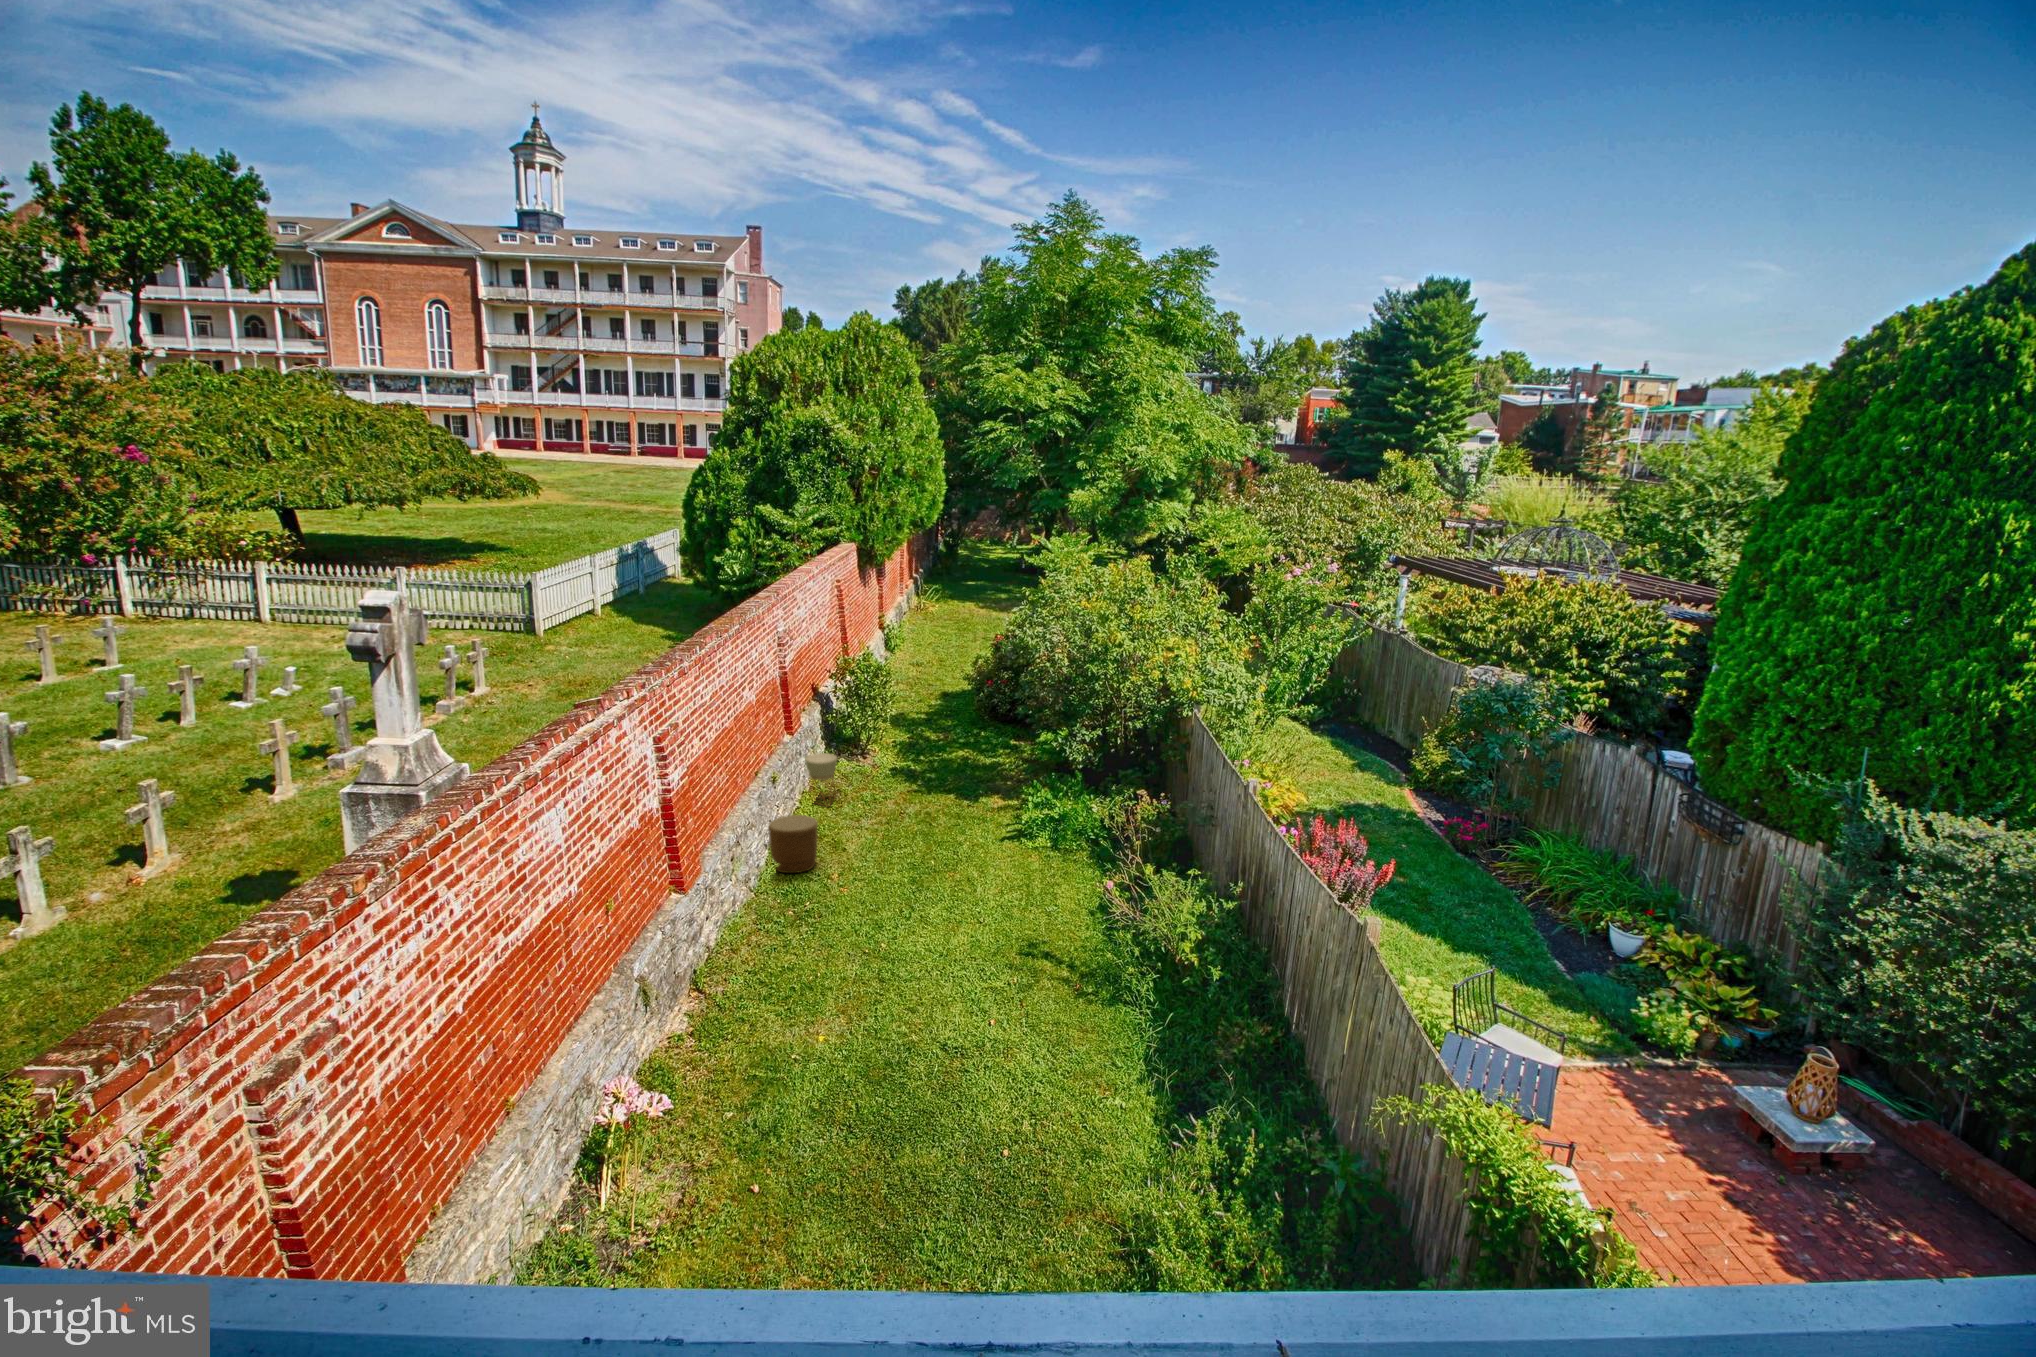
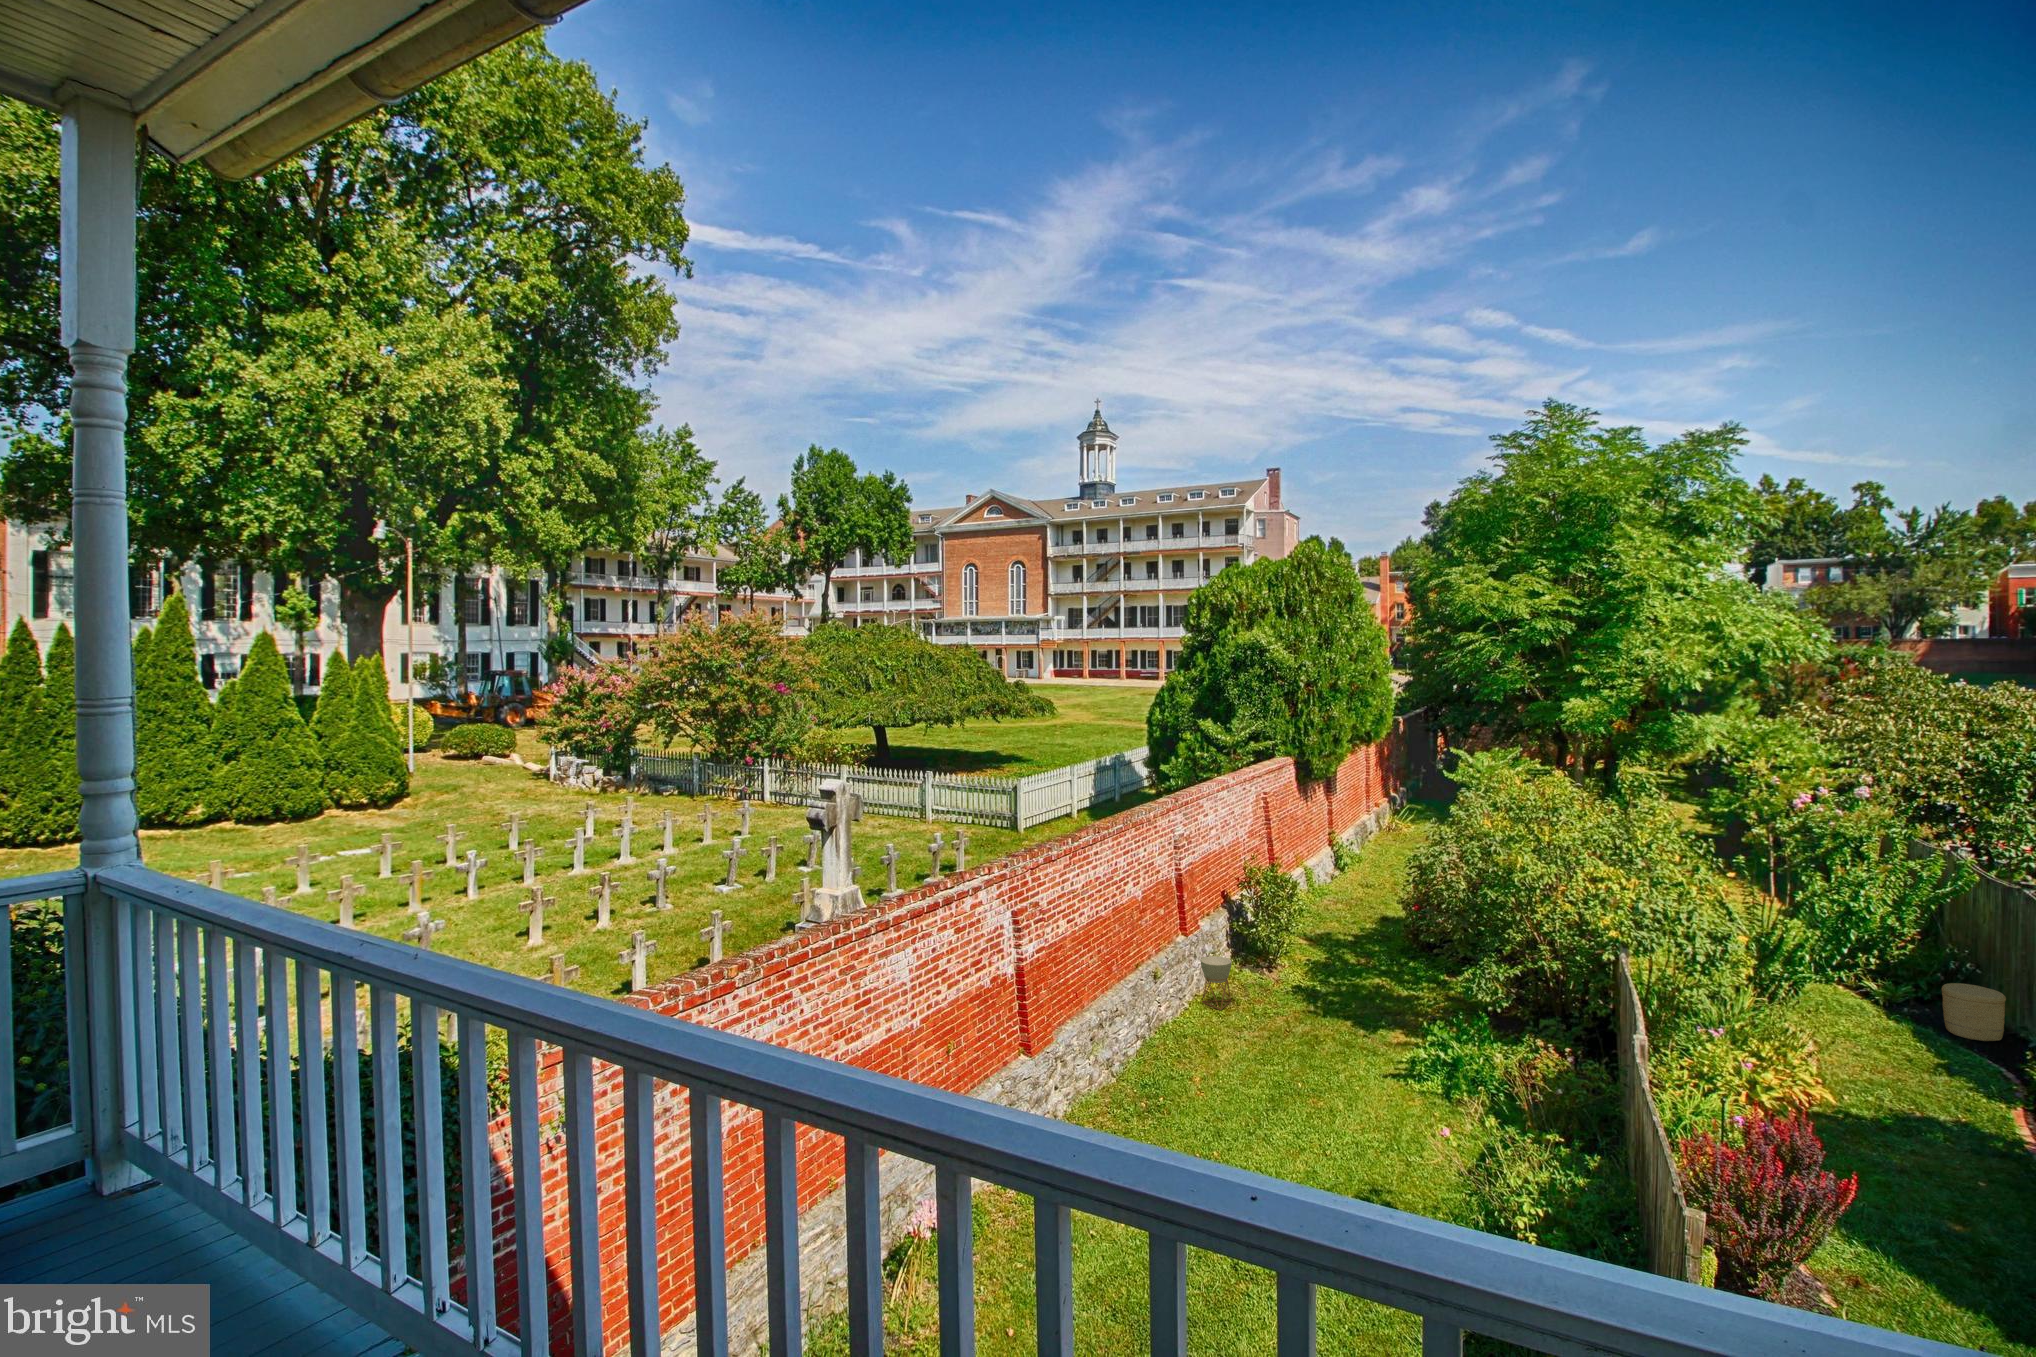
woven basket: present [768,815,818,873] -> present [1942,983,2006,1041]

